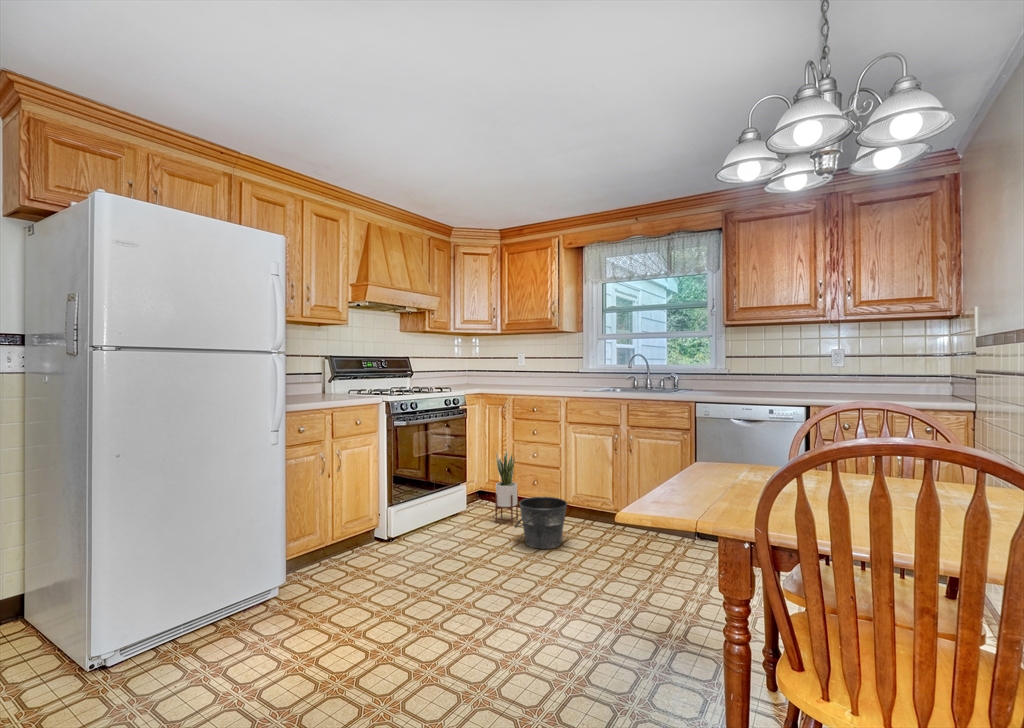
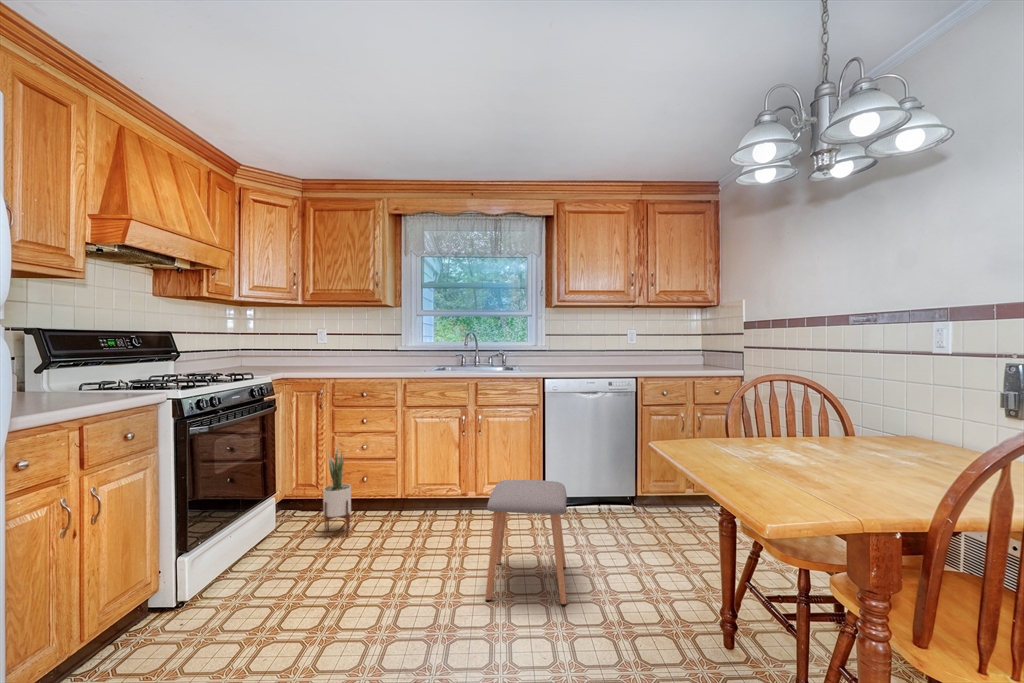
stool: none [578,490,672,605] -> present [485,480,567,606]
bucket: present [515,497,567,549] -> none [368,496,432,562]

